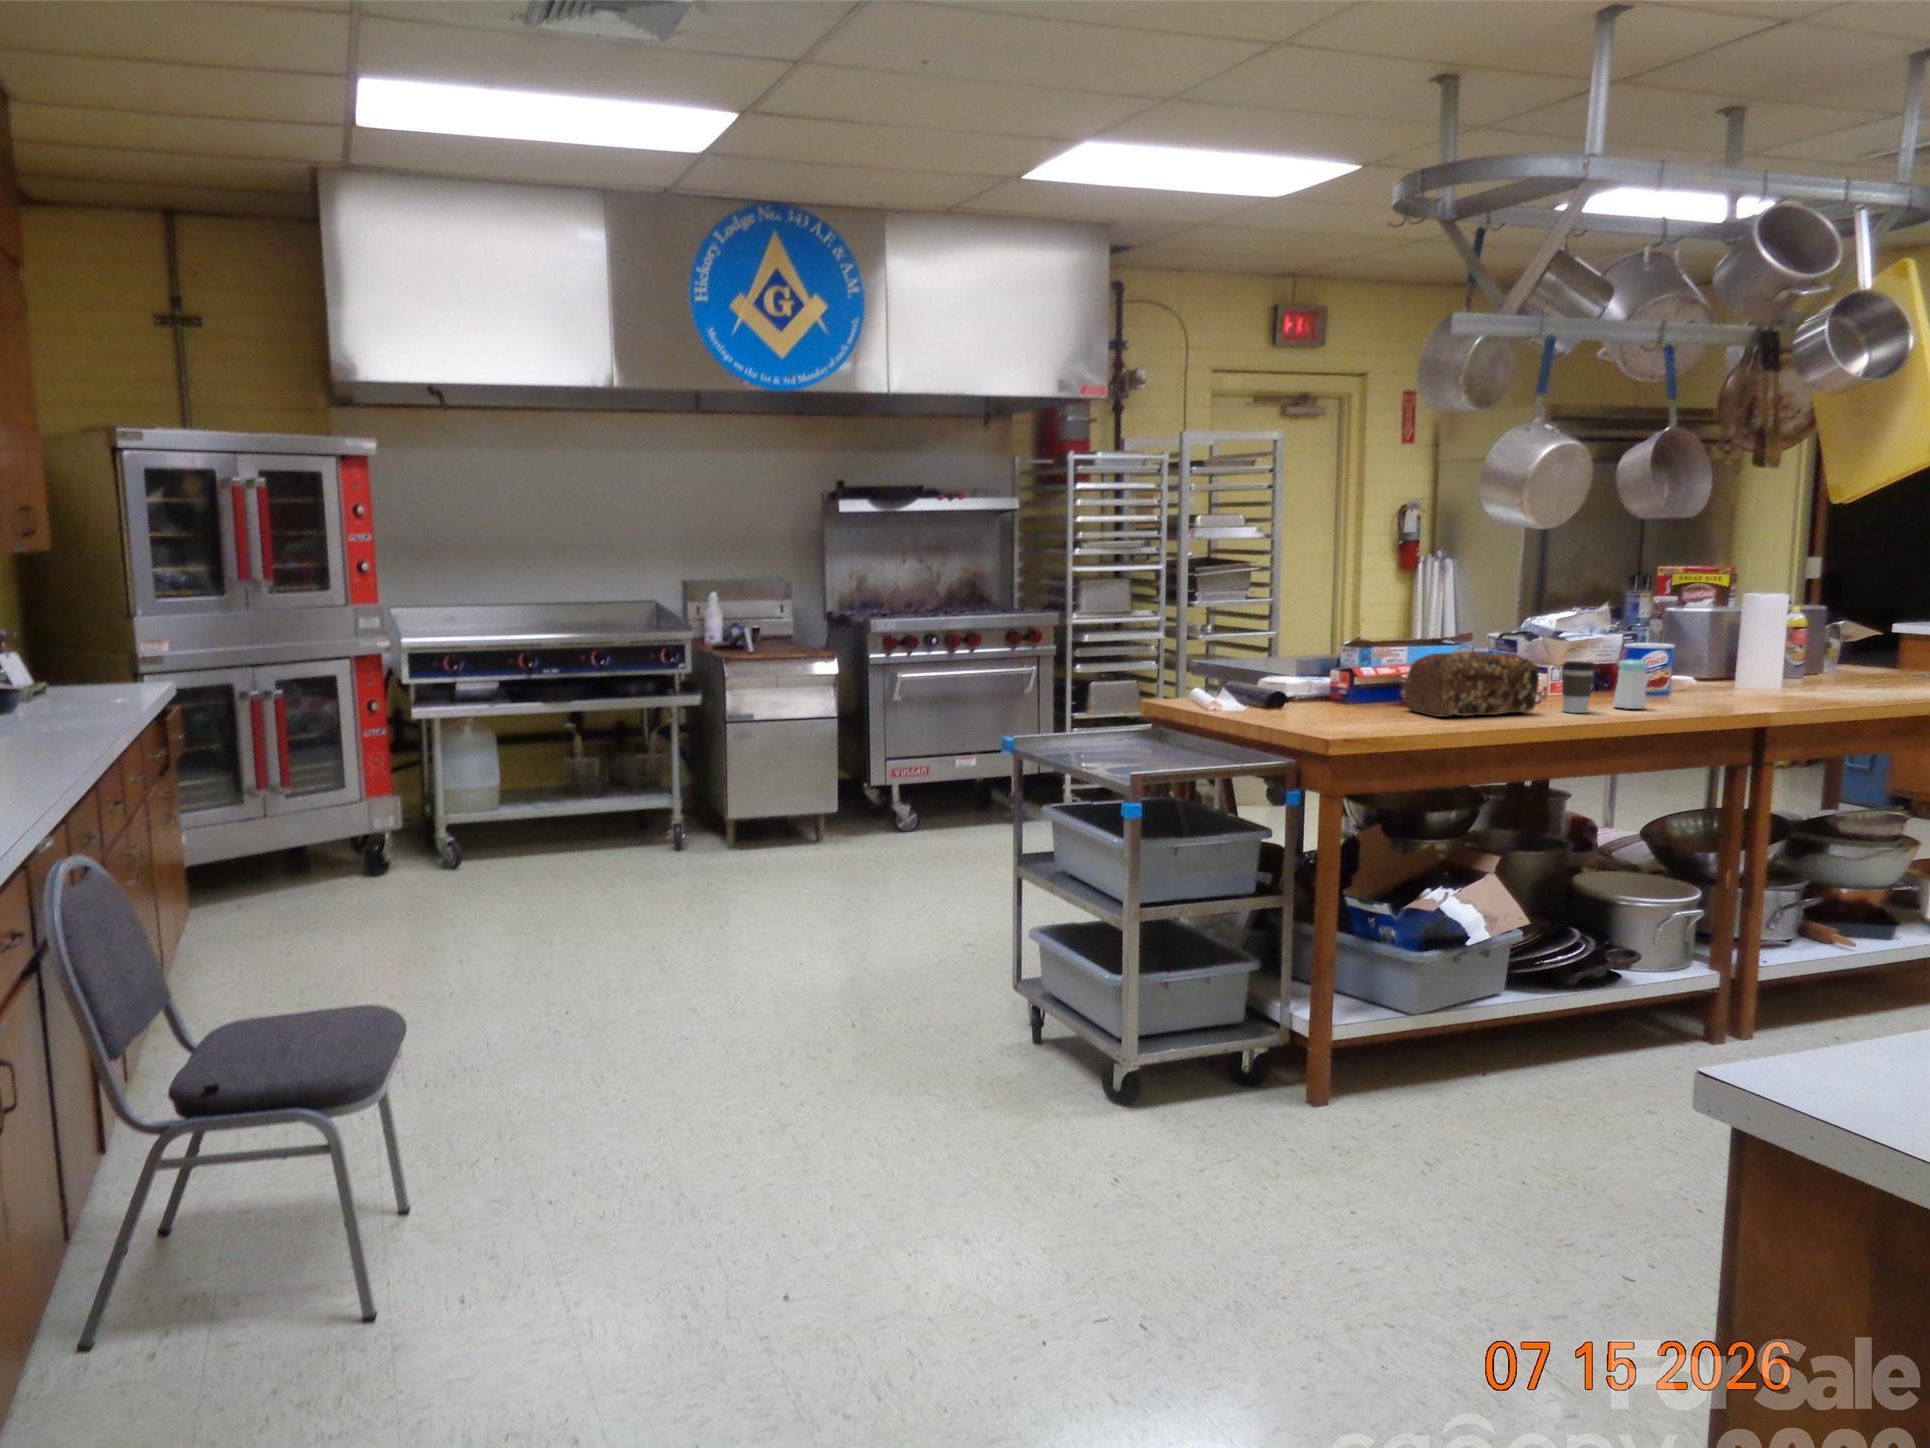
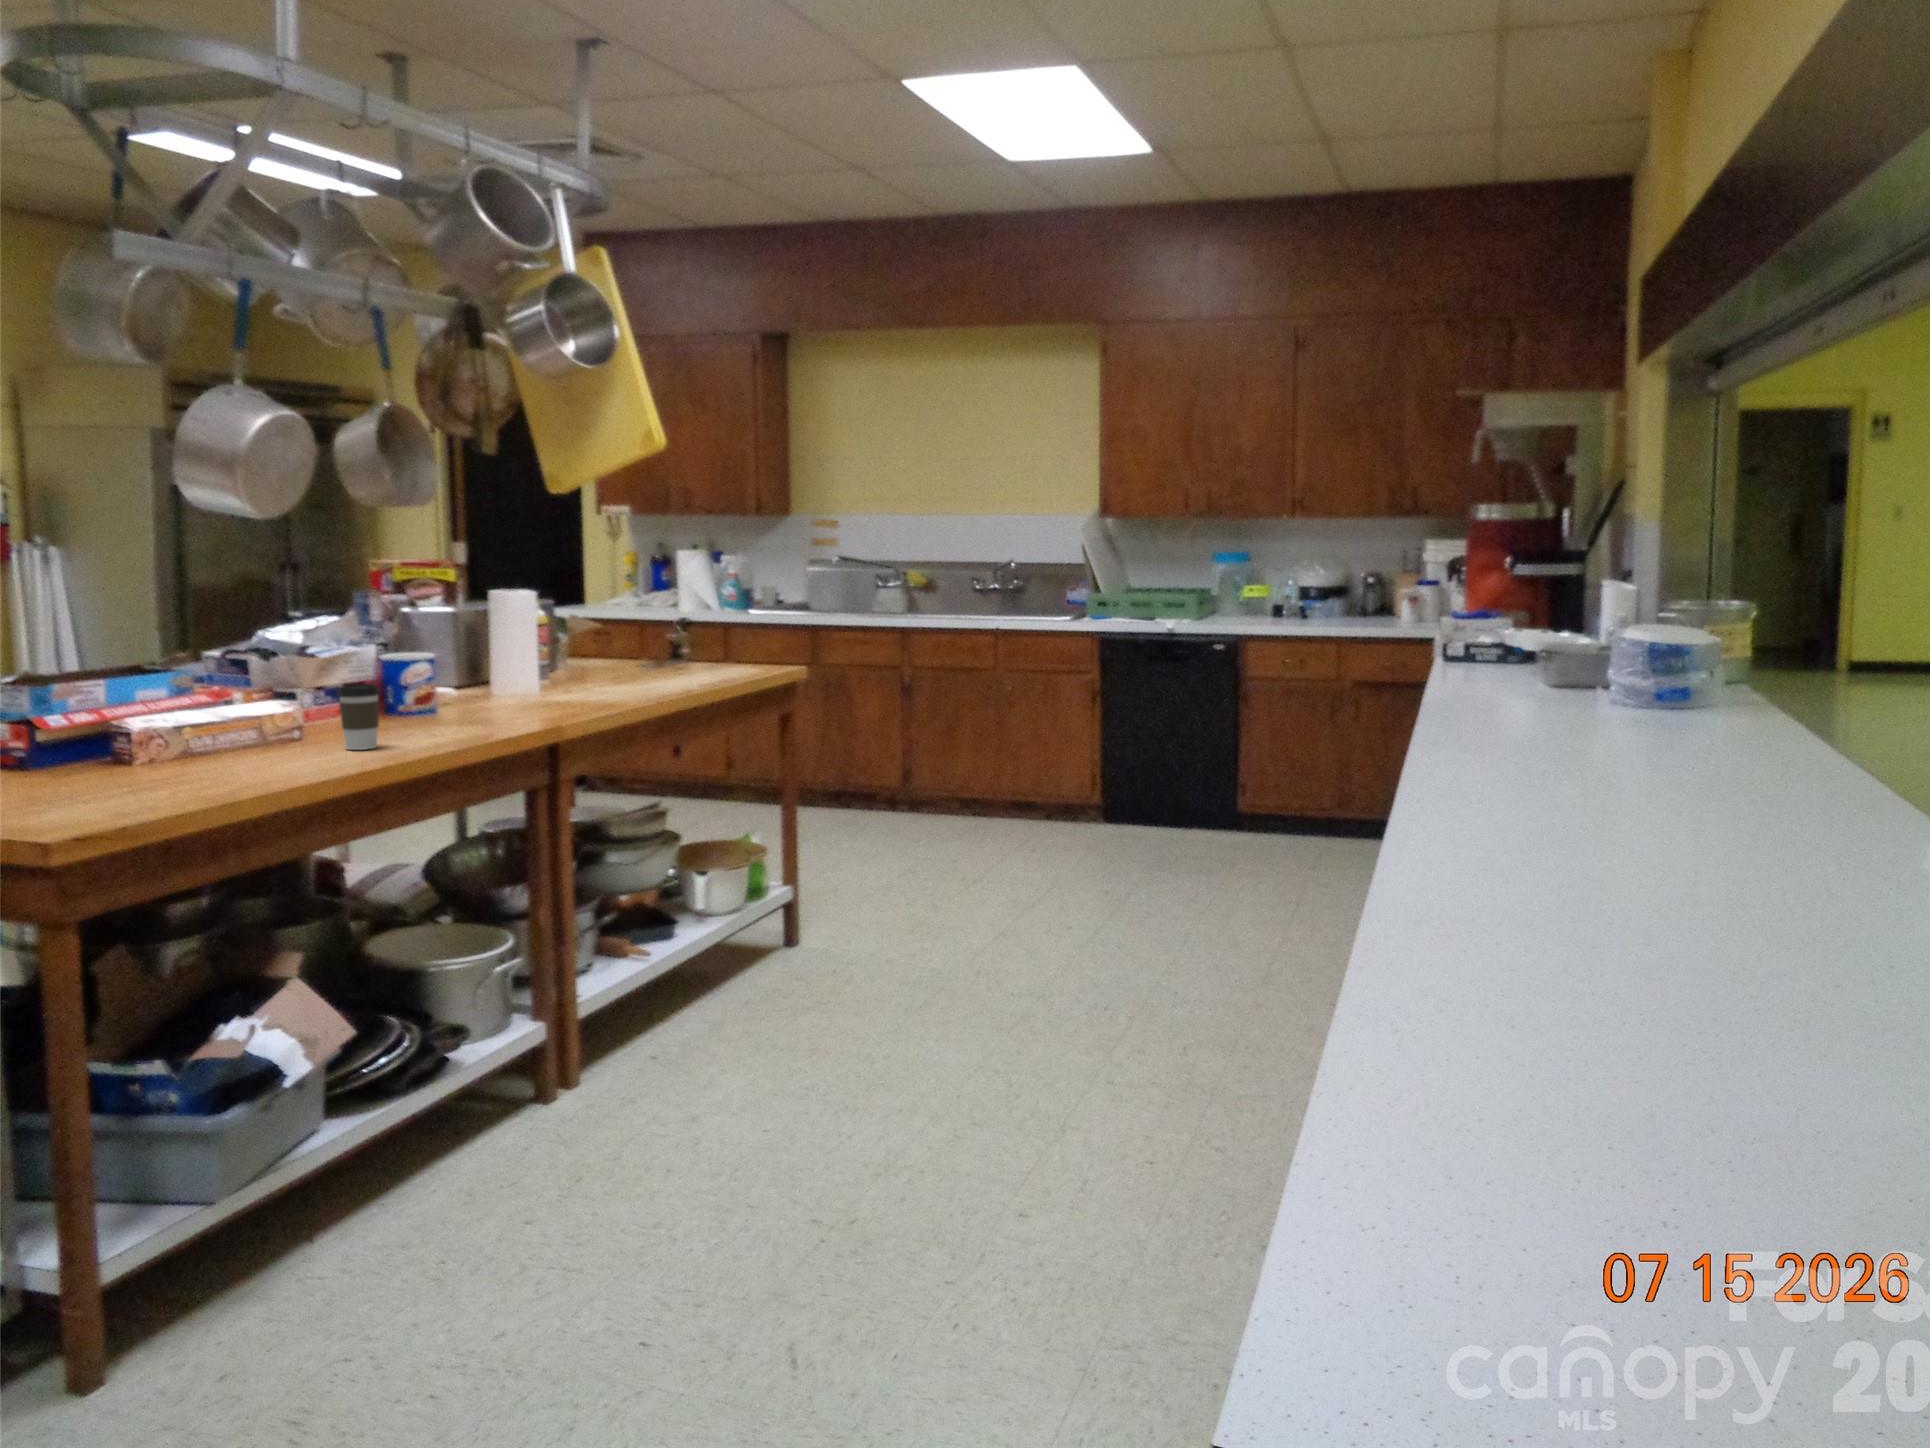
bread loaf: present [1404,651,1539,717] -> none [129,684,317,781]
salt shaker: present [1613,659,1647,709] -> none [398,676,437,736]

